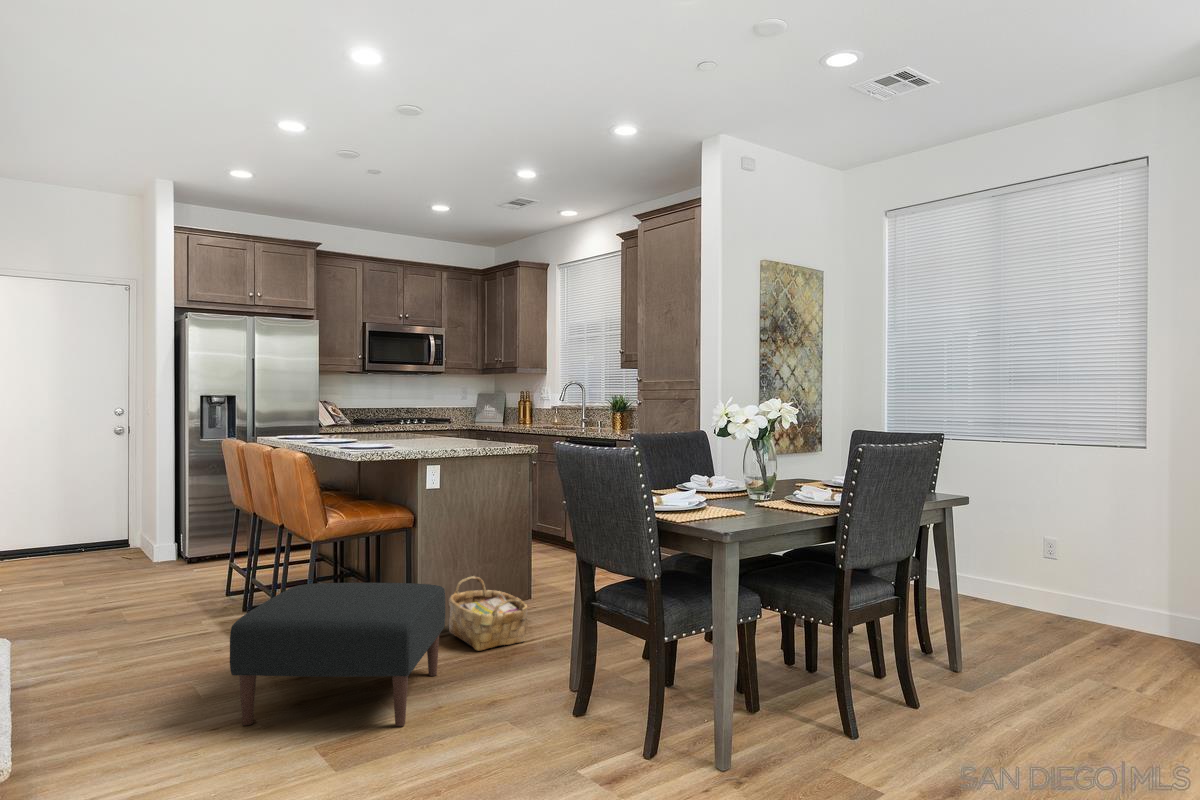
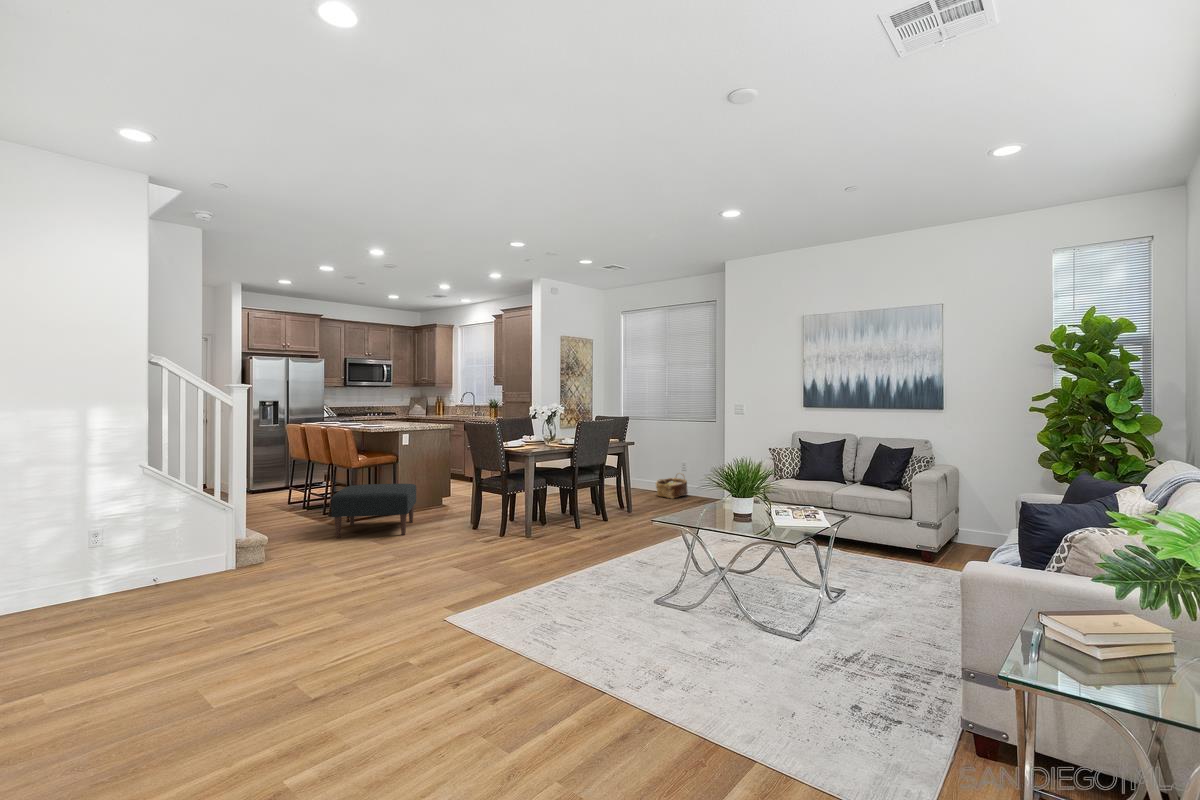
woven basket: present [449,576,528,651] -> present [656,473,688,499]

